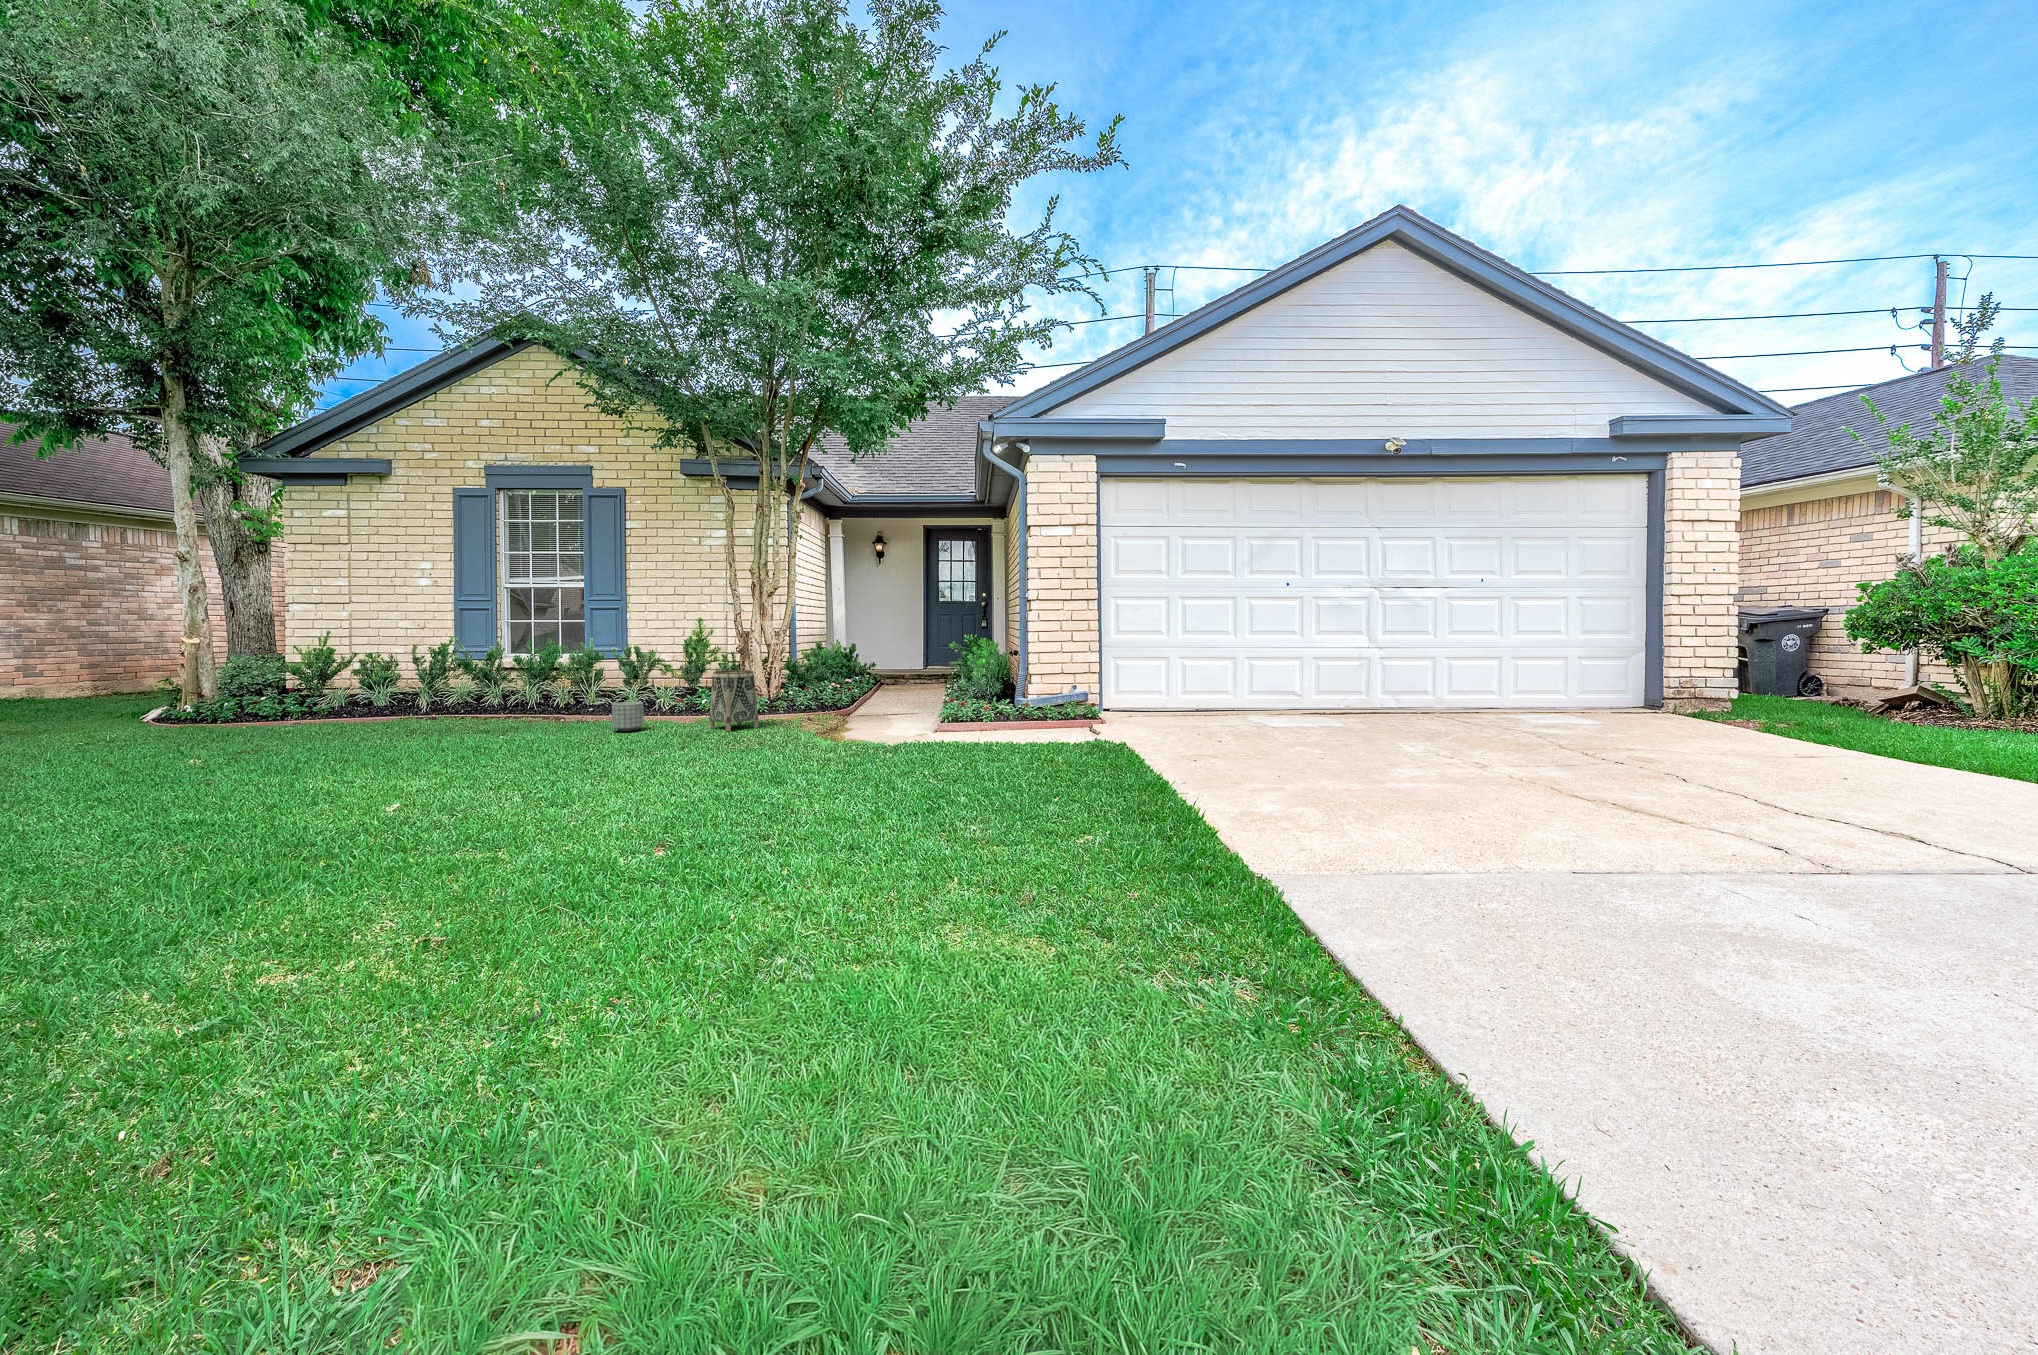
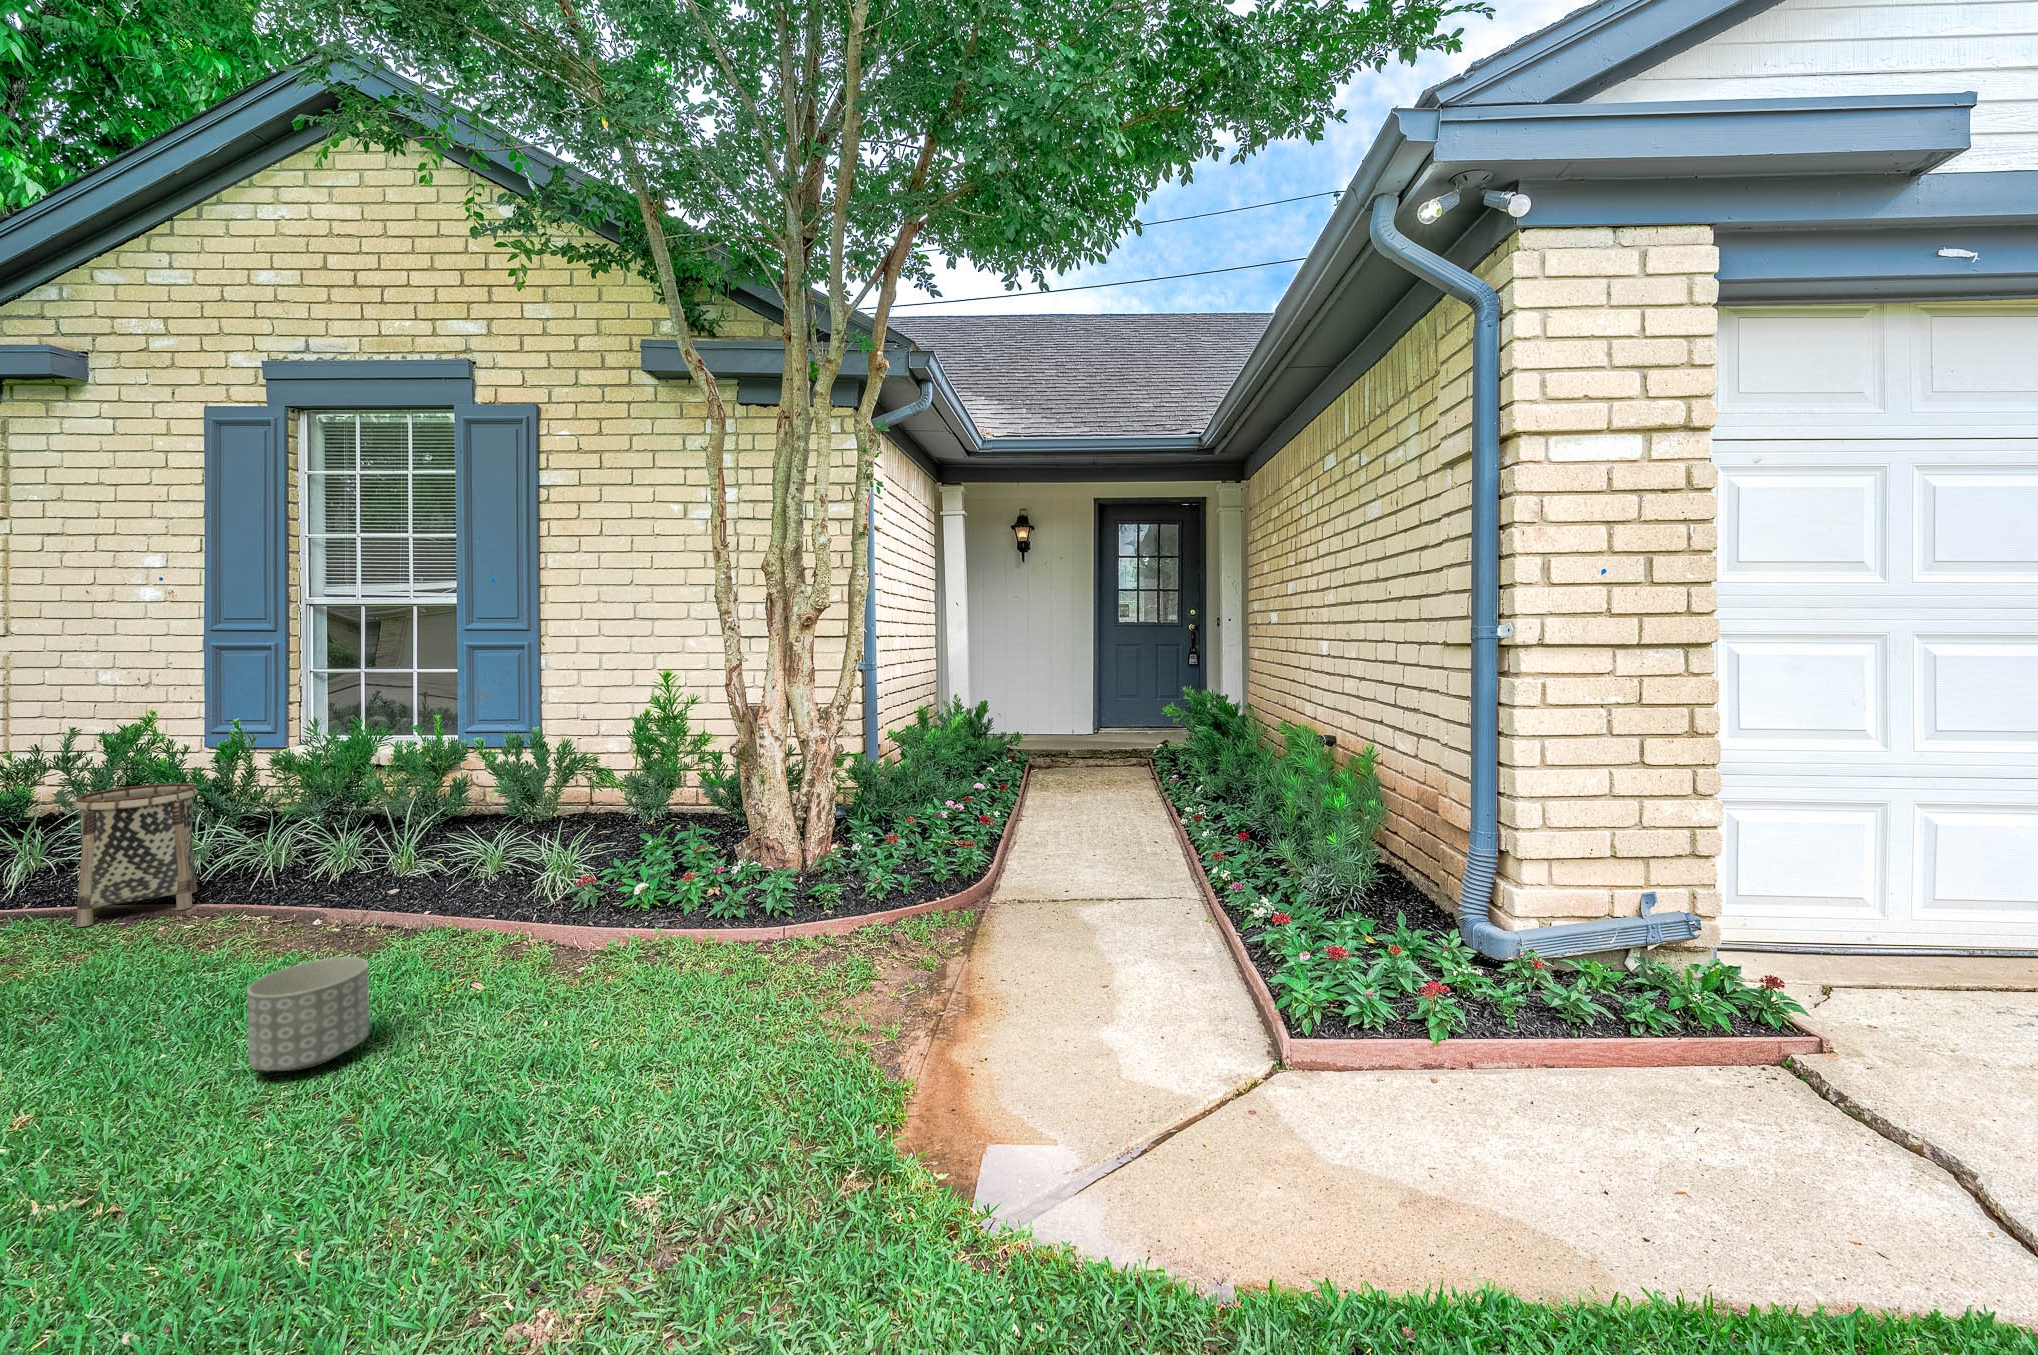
basket: present [709,670,759,731] -> present [74,783,198,927]

